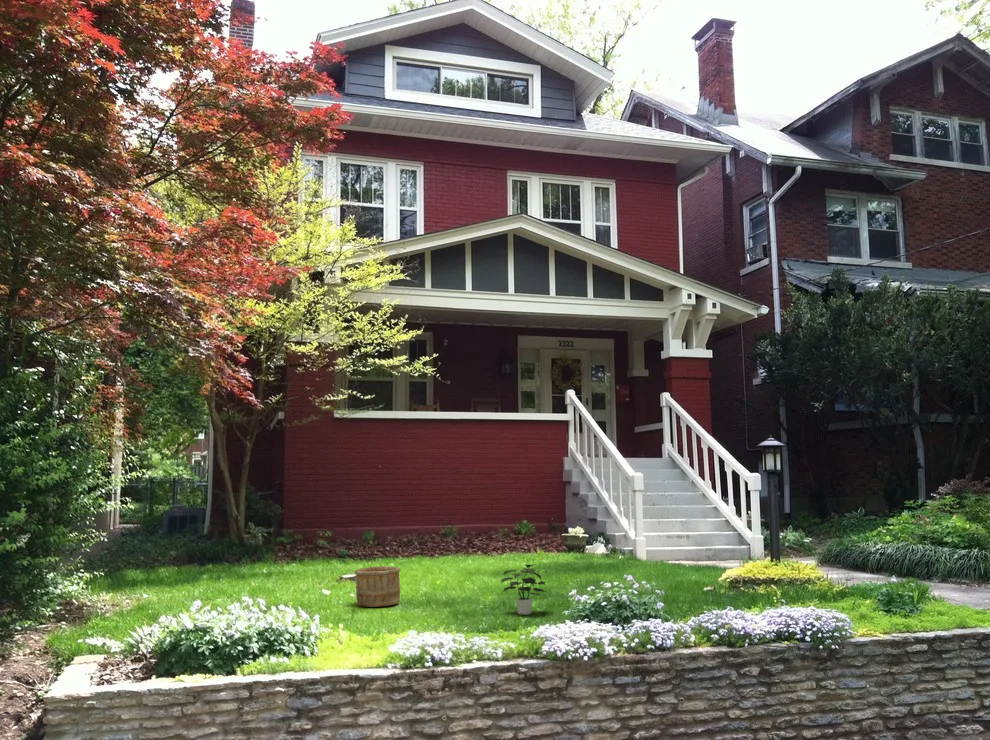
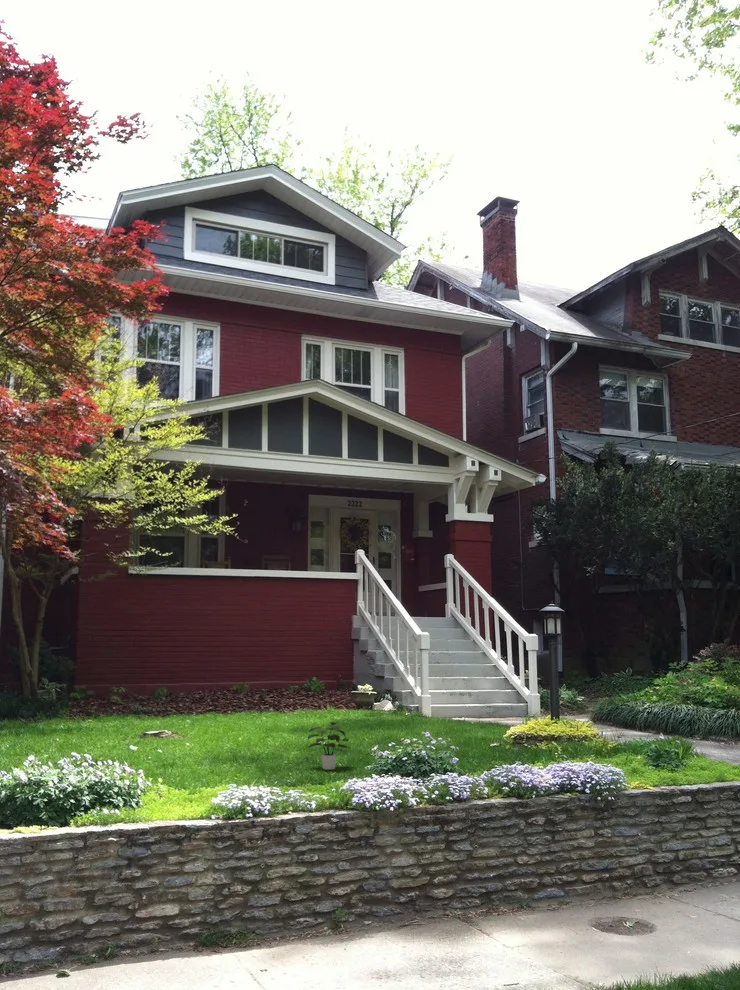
wooden bucket: present [355,566,400,607] -> none [163,723,208,763]

